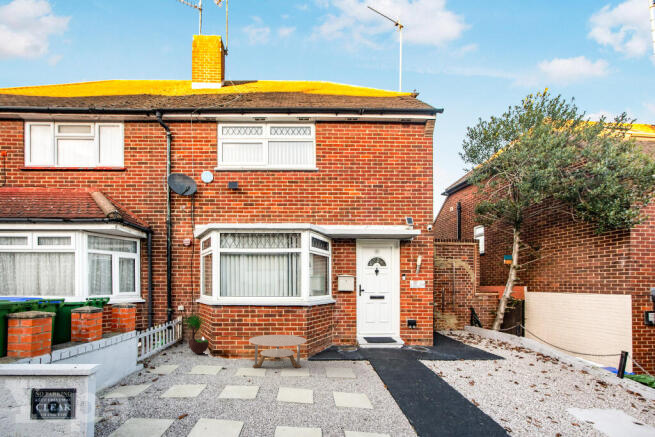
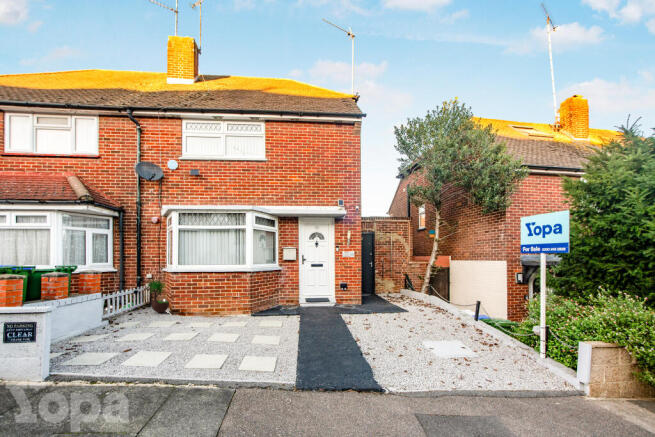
round table: present [249,335,307,368] -> none [200,296,250,323]

